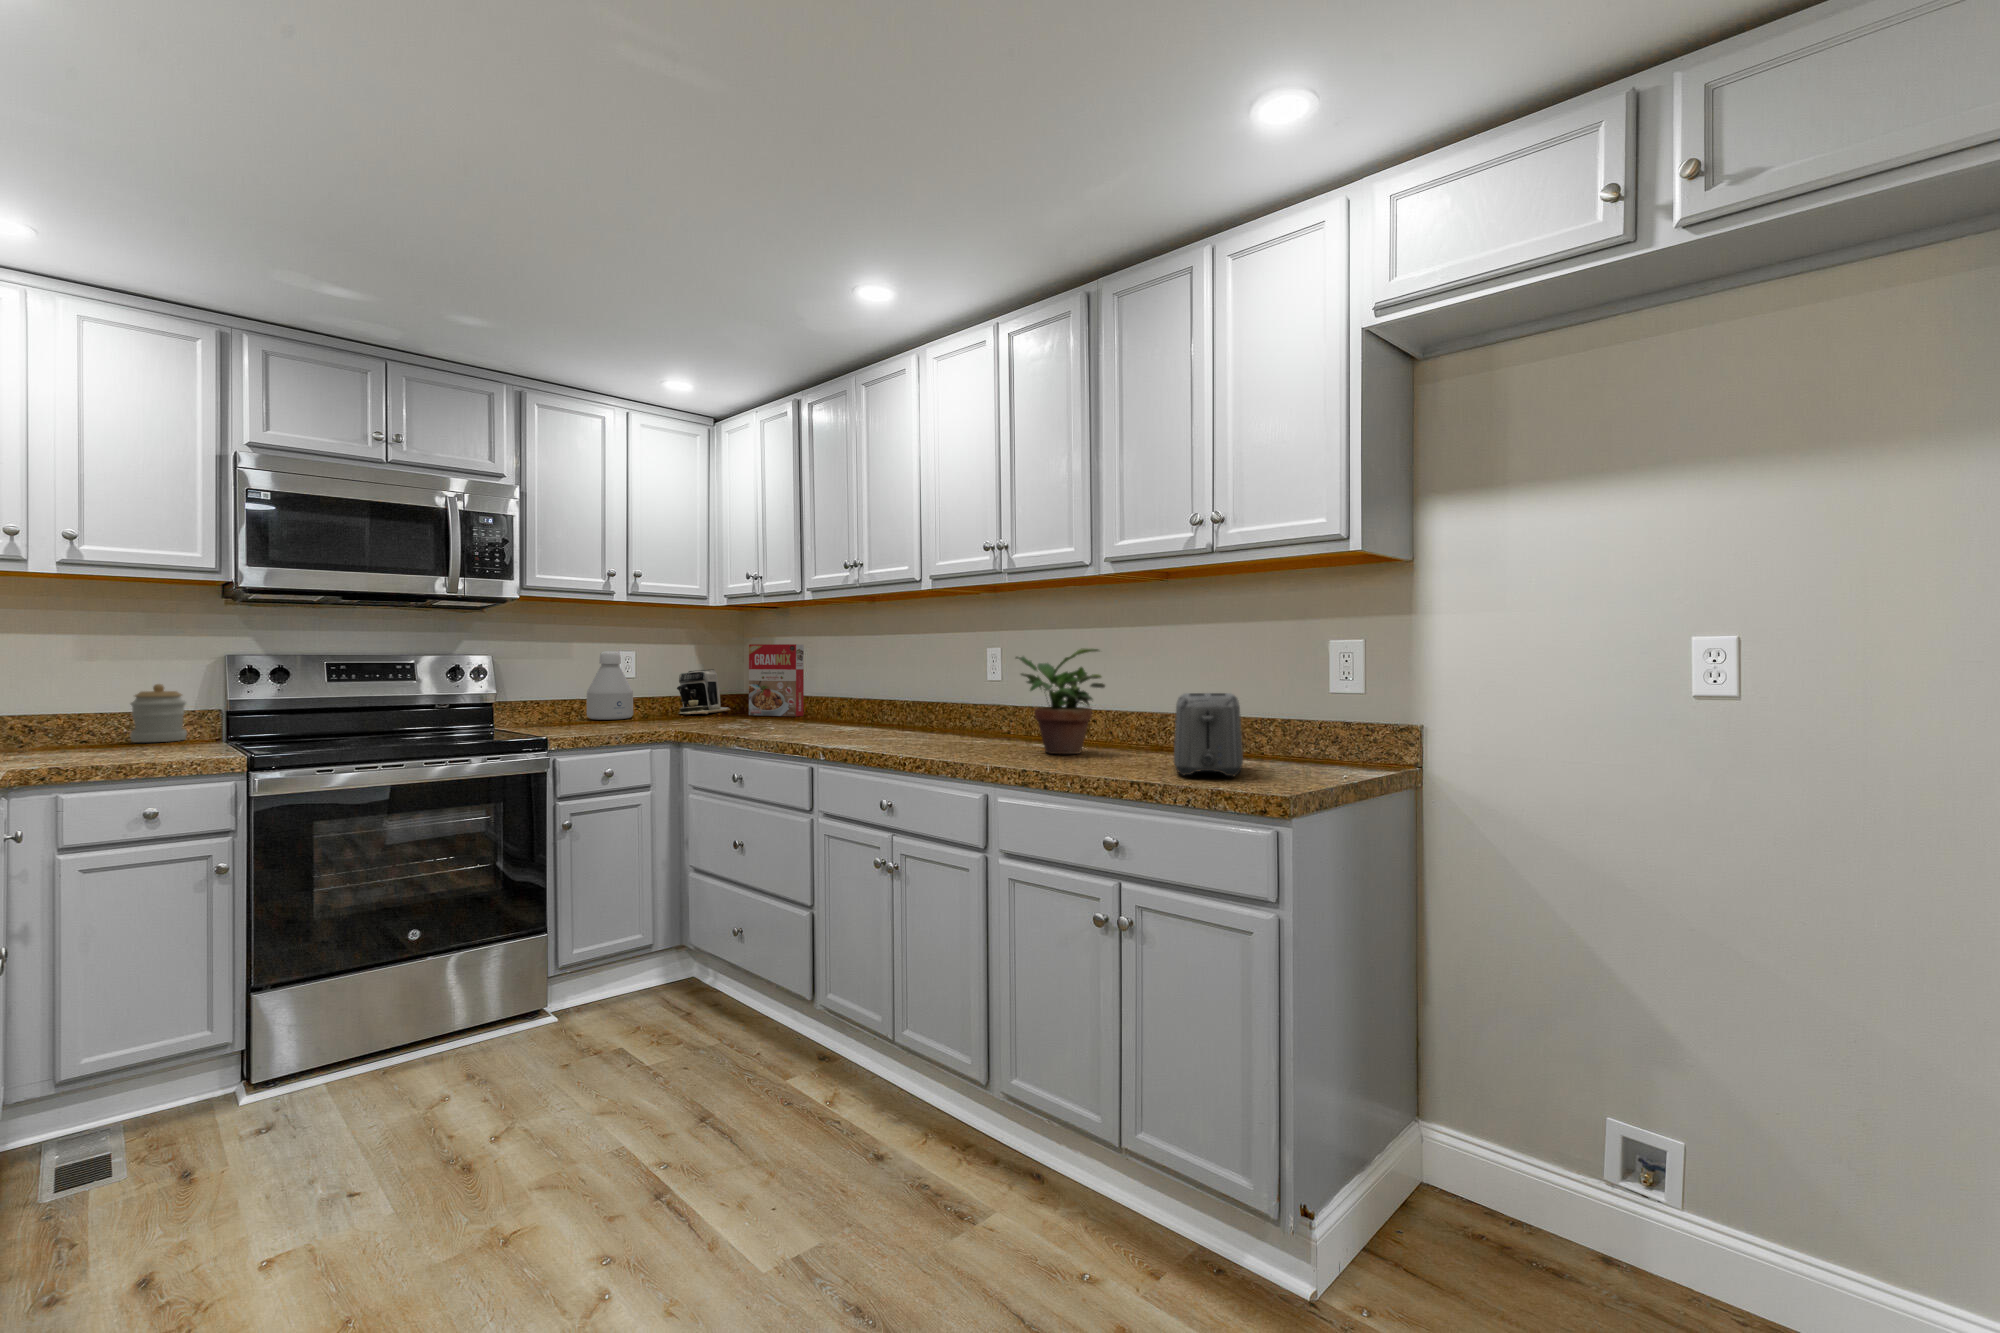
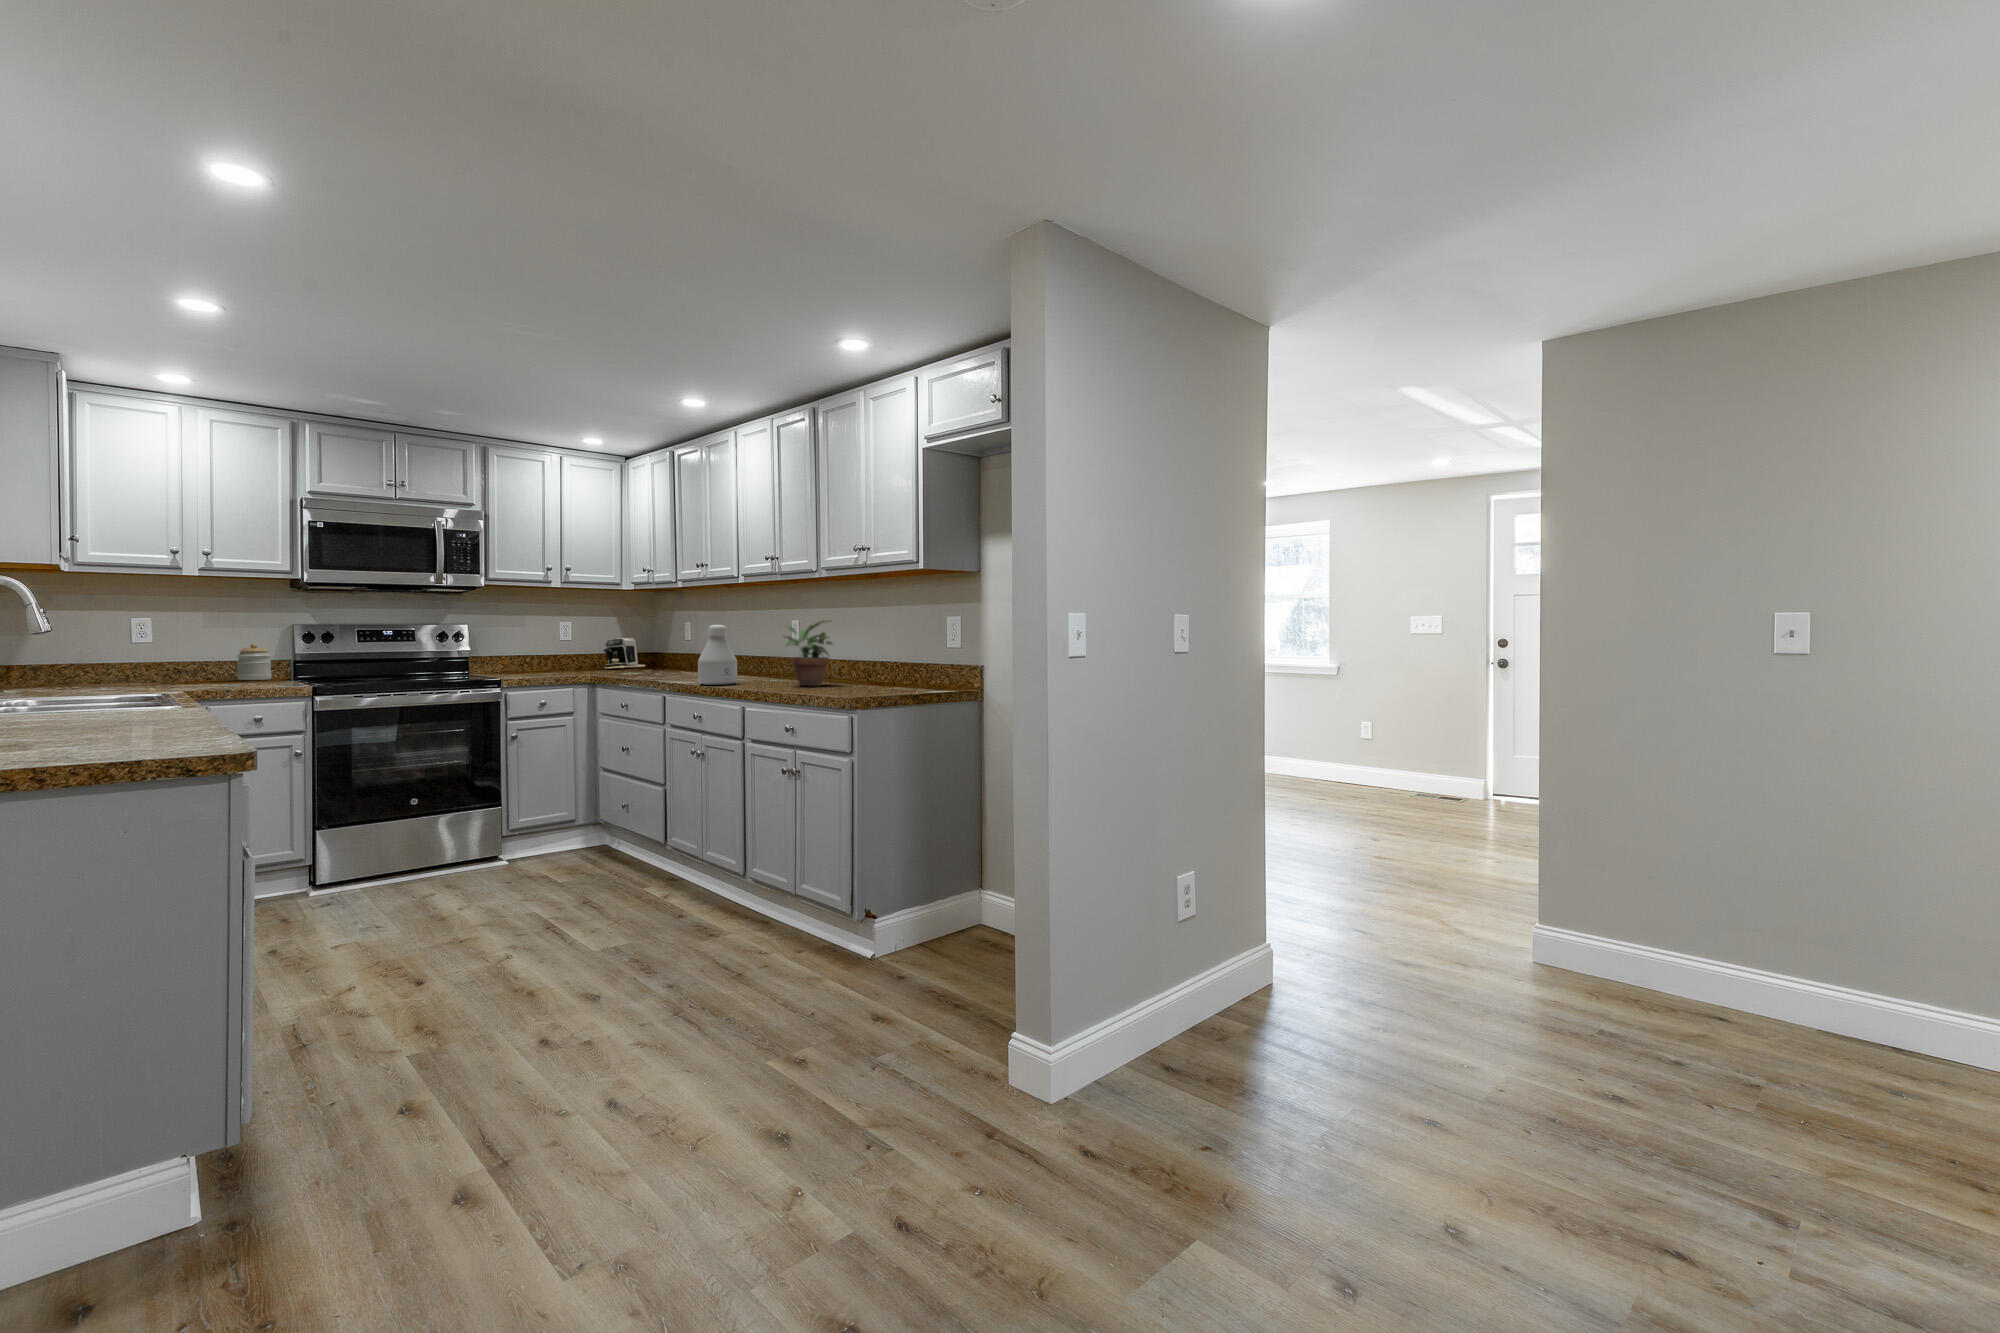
cereal box: present [749,644,804,716] -> none [651,619,690,670]
bottle: present [587,651,633,720] -> present [698,625,737,685]
toaster: present [1174,693,1243,776] -> none [843,646,893,693]

